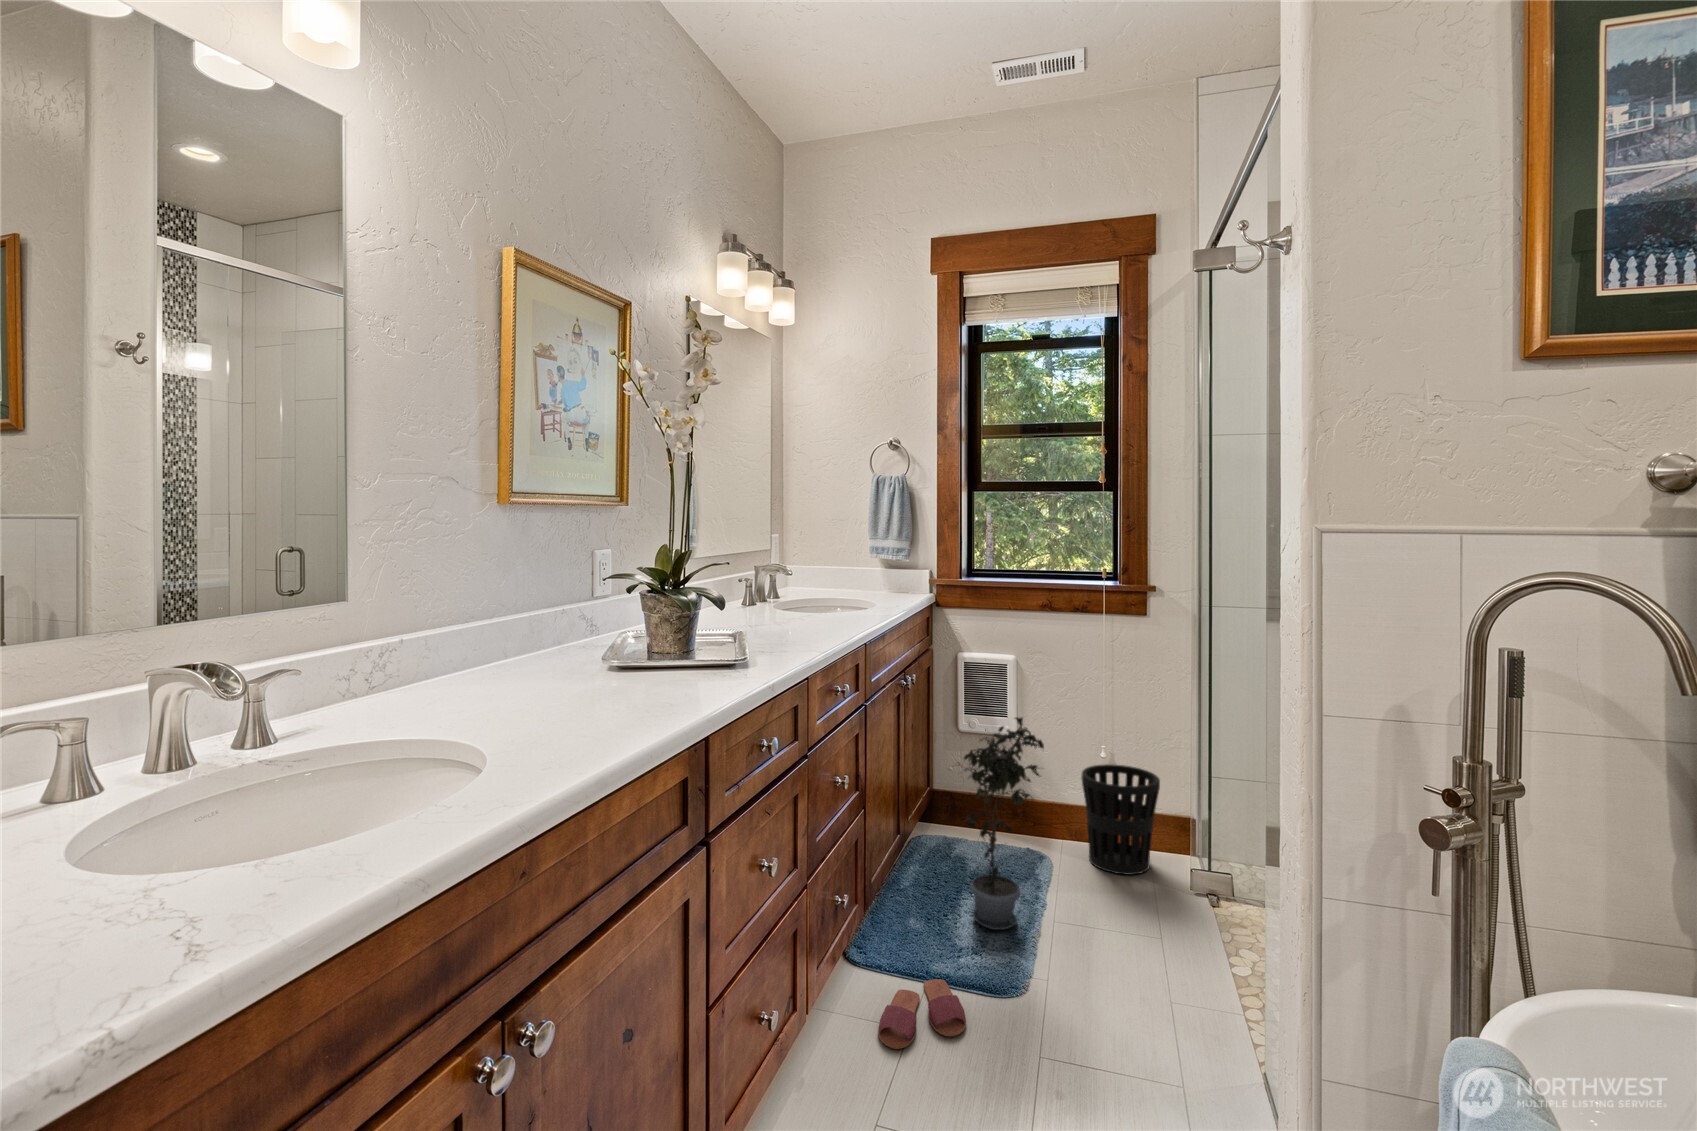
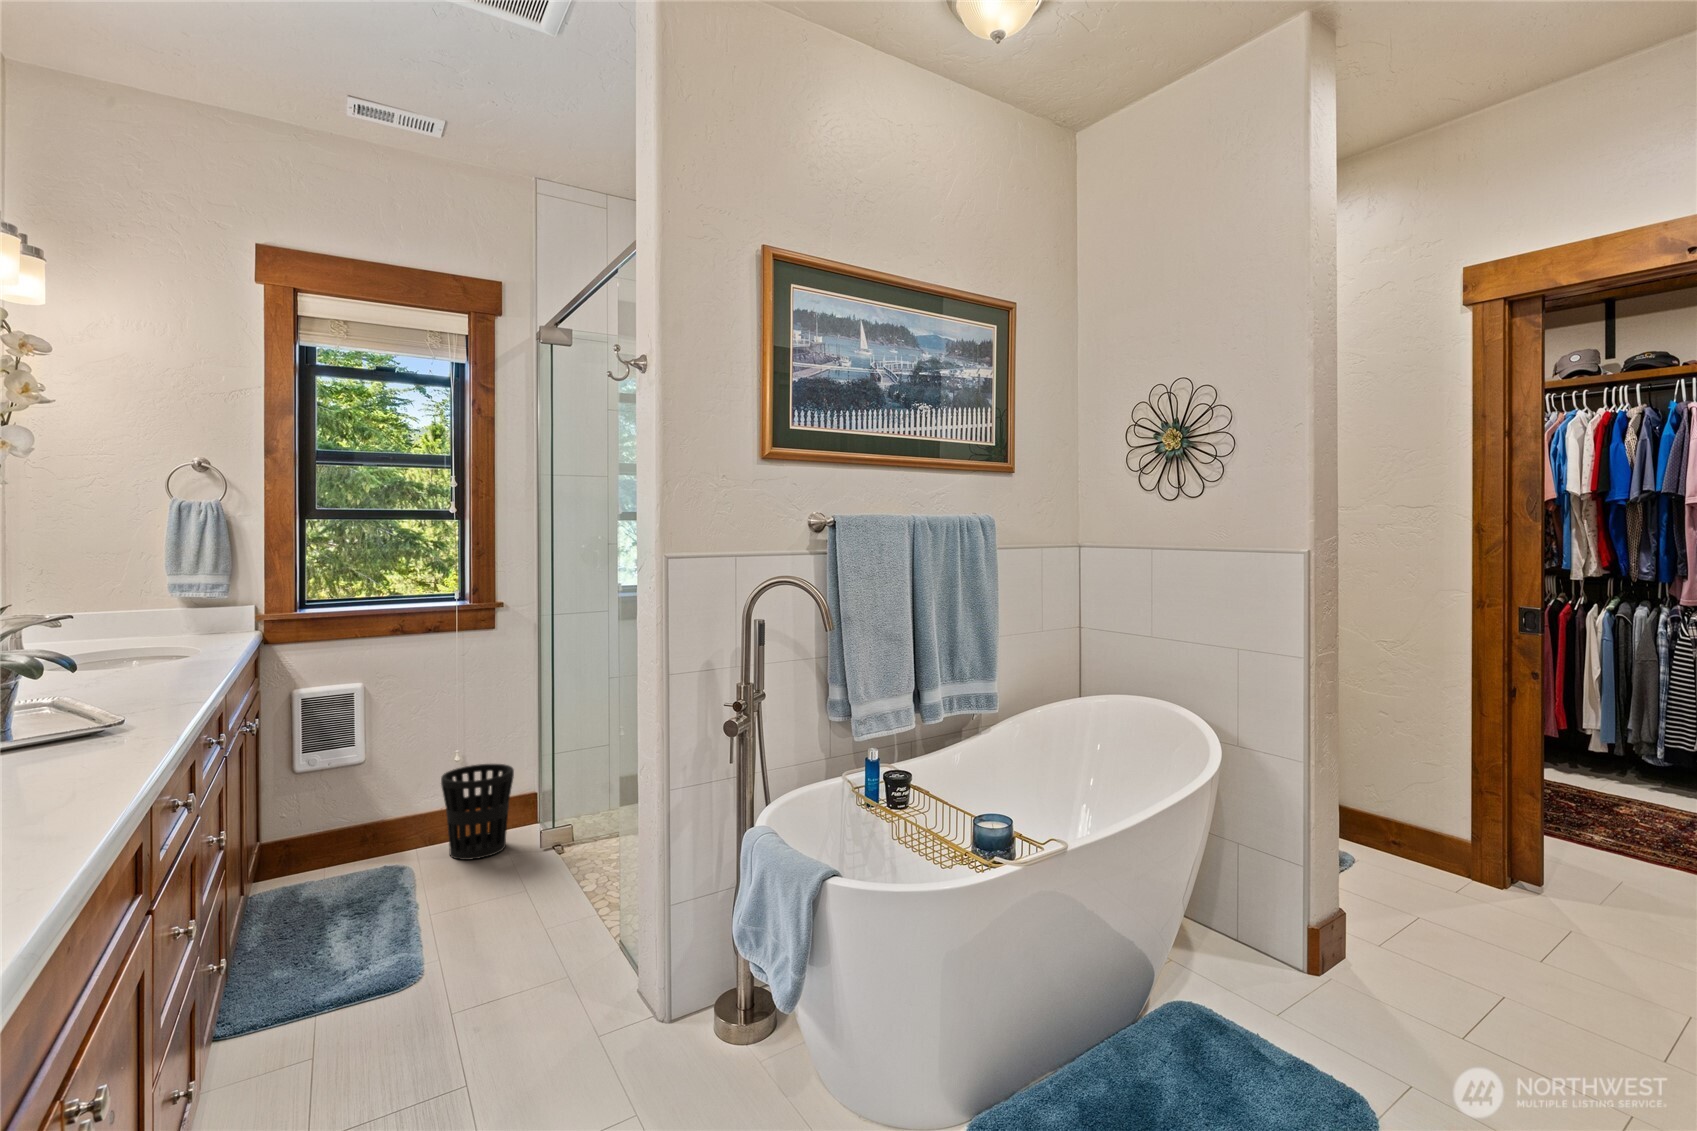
potted plant: present [964,717,1044,930] -> none [320,731,425,942]
slippers: present [878,979,966,1049] -> none [270,1000,371,1077]

